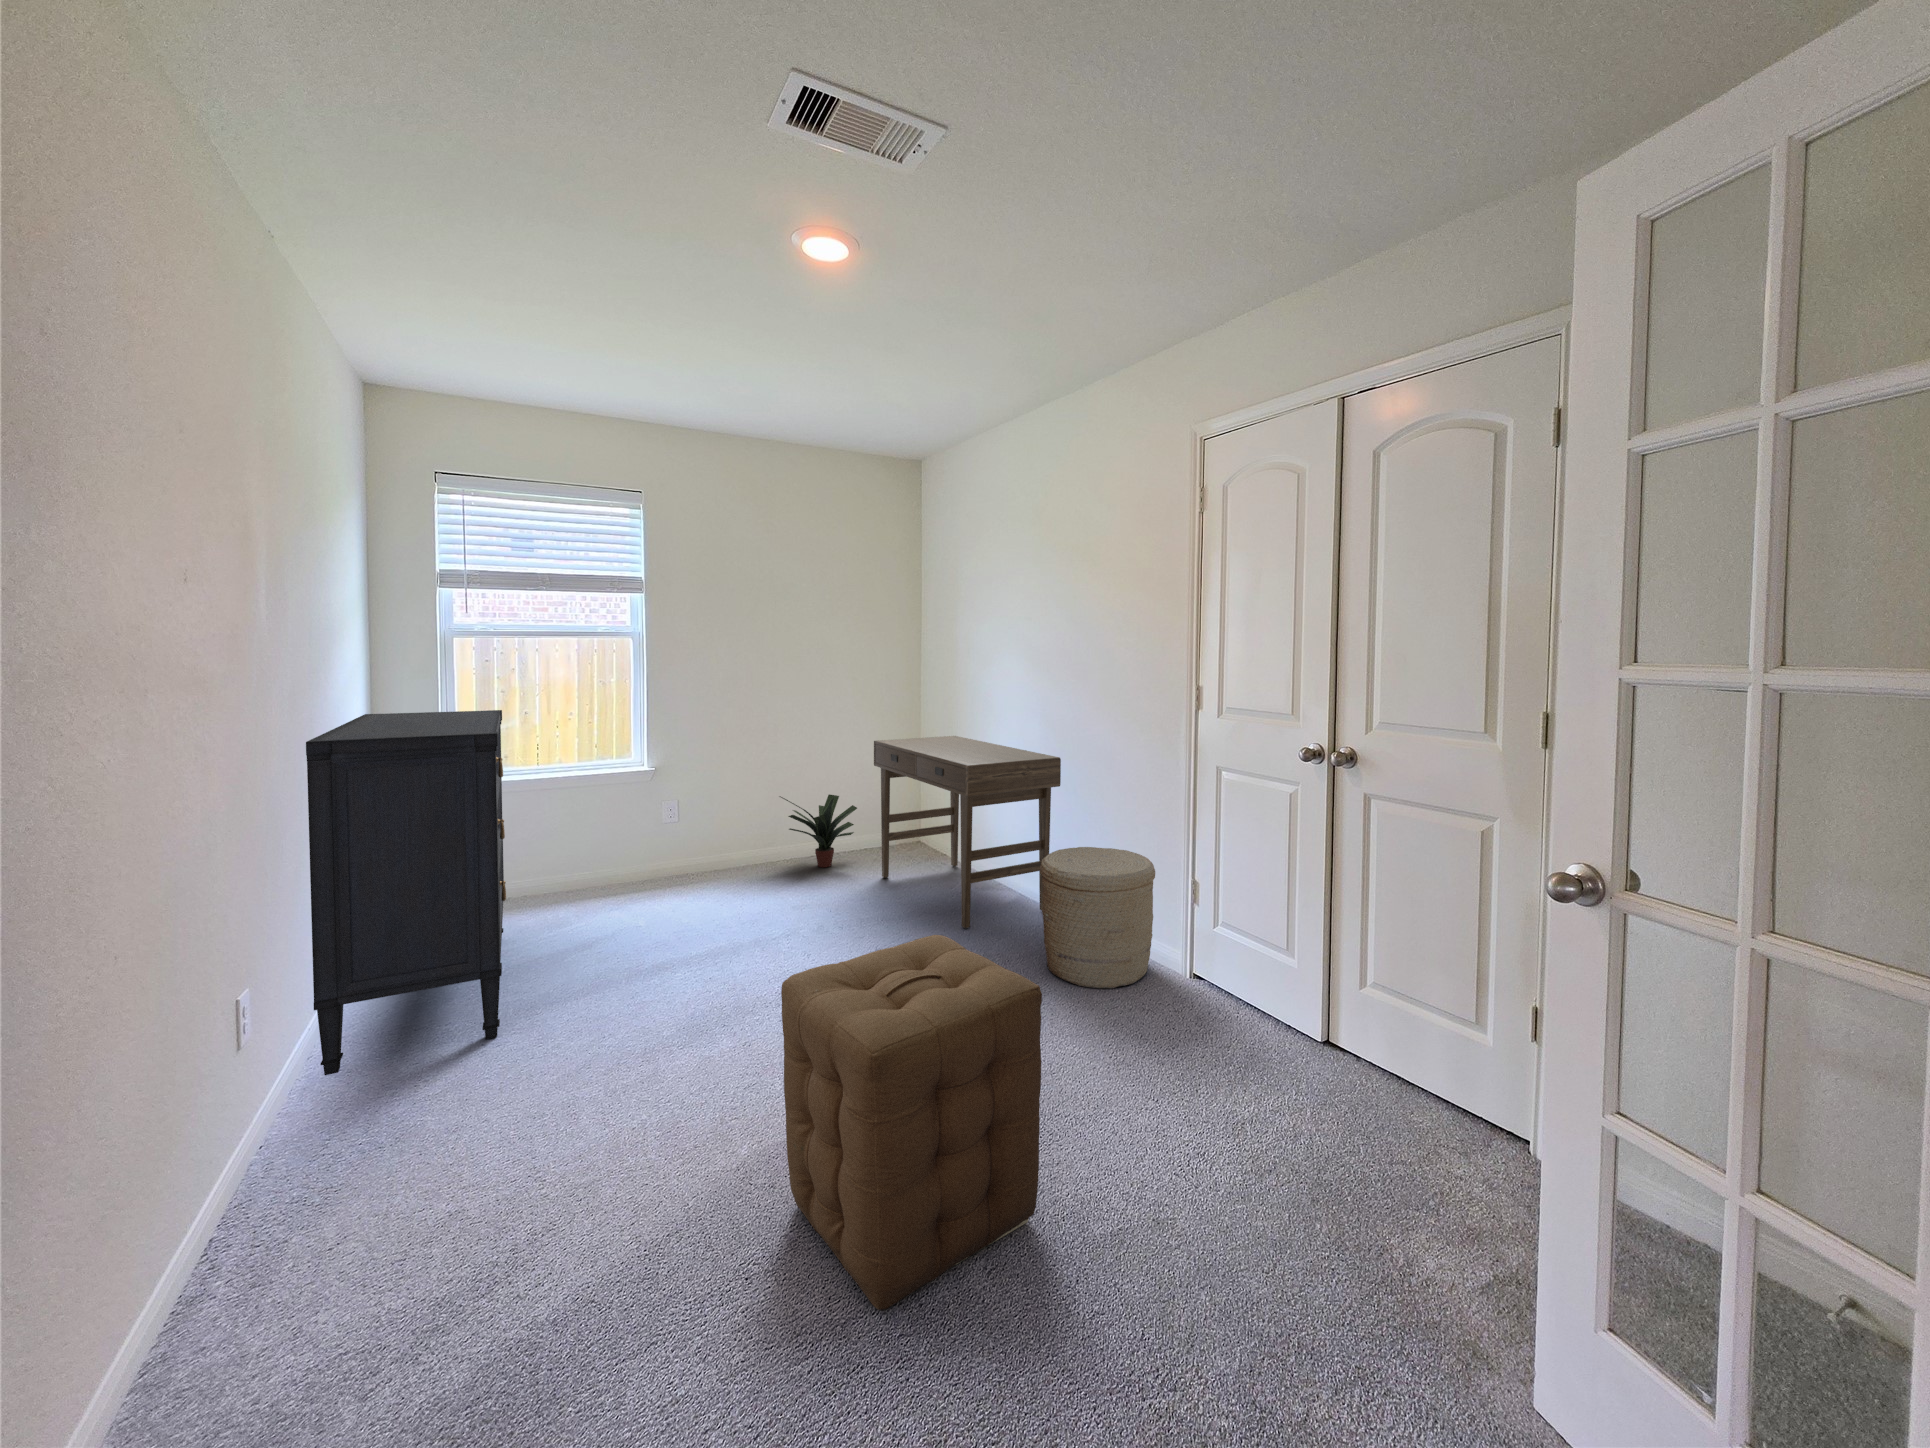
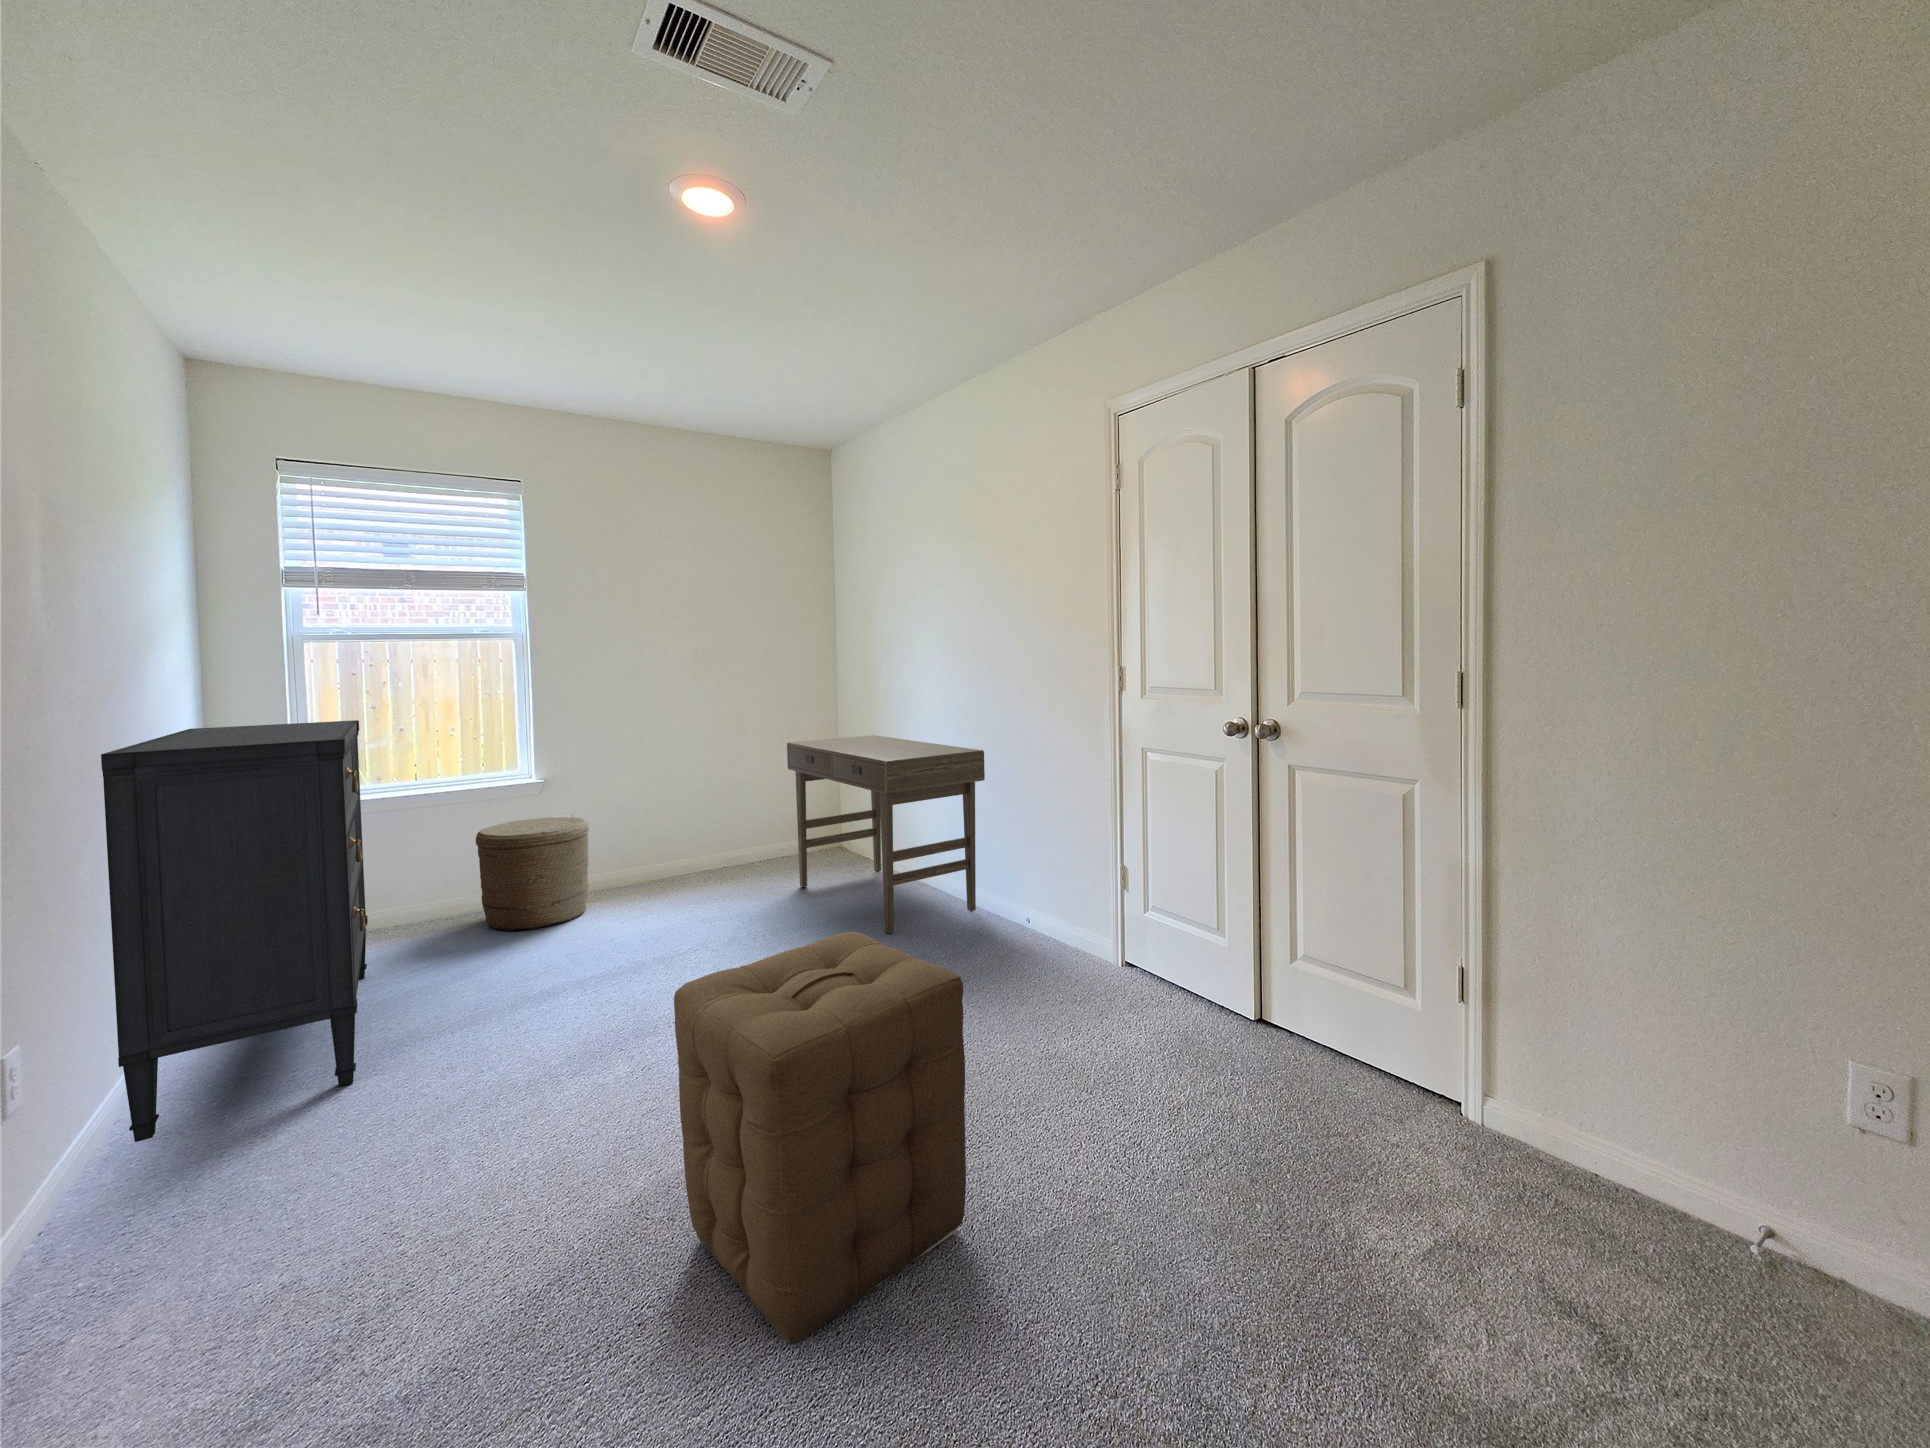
potted plant: present [780,794,857,867] -> none [684,803,772,880]
woven basket: present [1040,847,1155,988] -> present [476,817,589,931]

